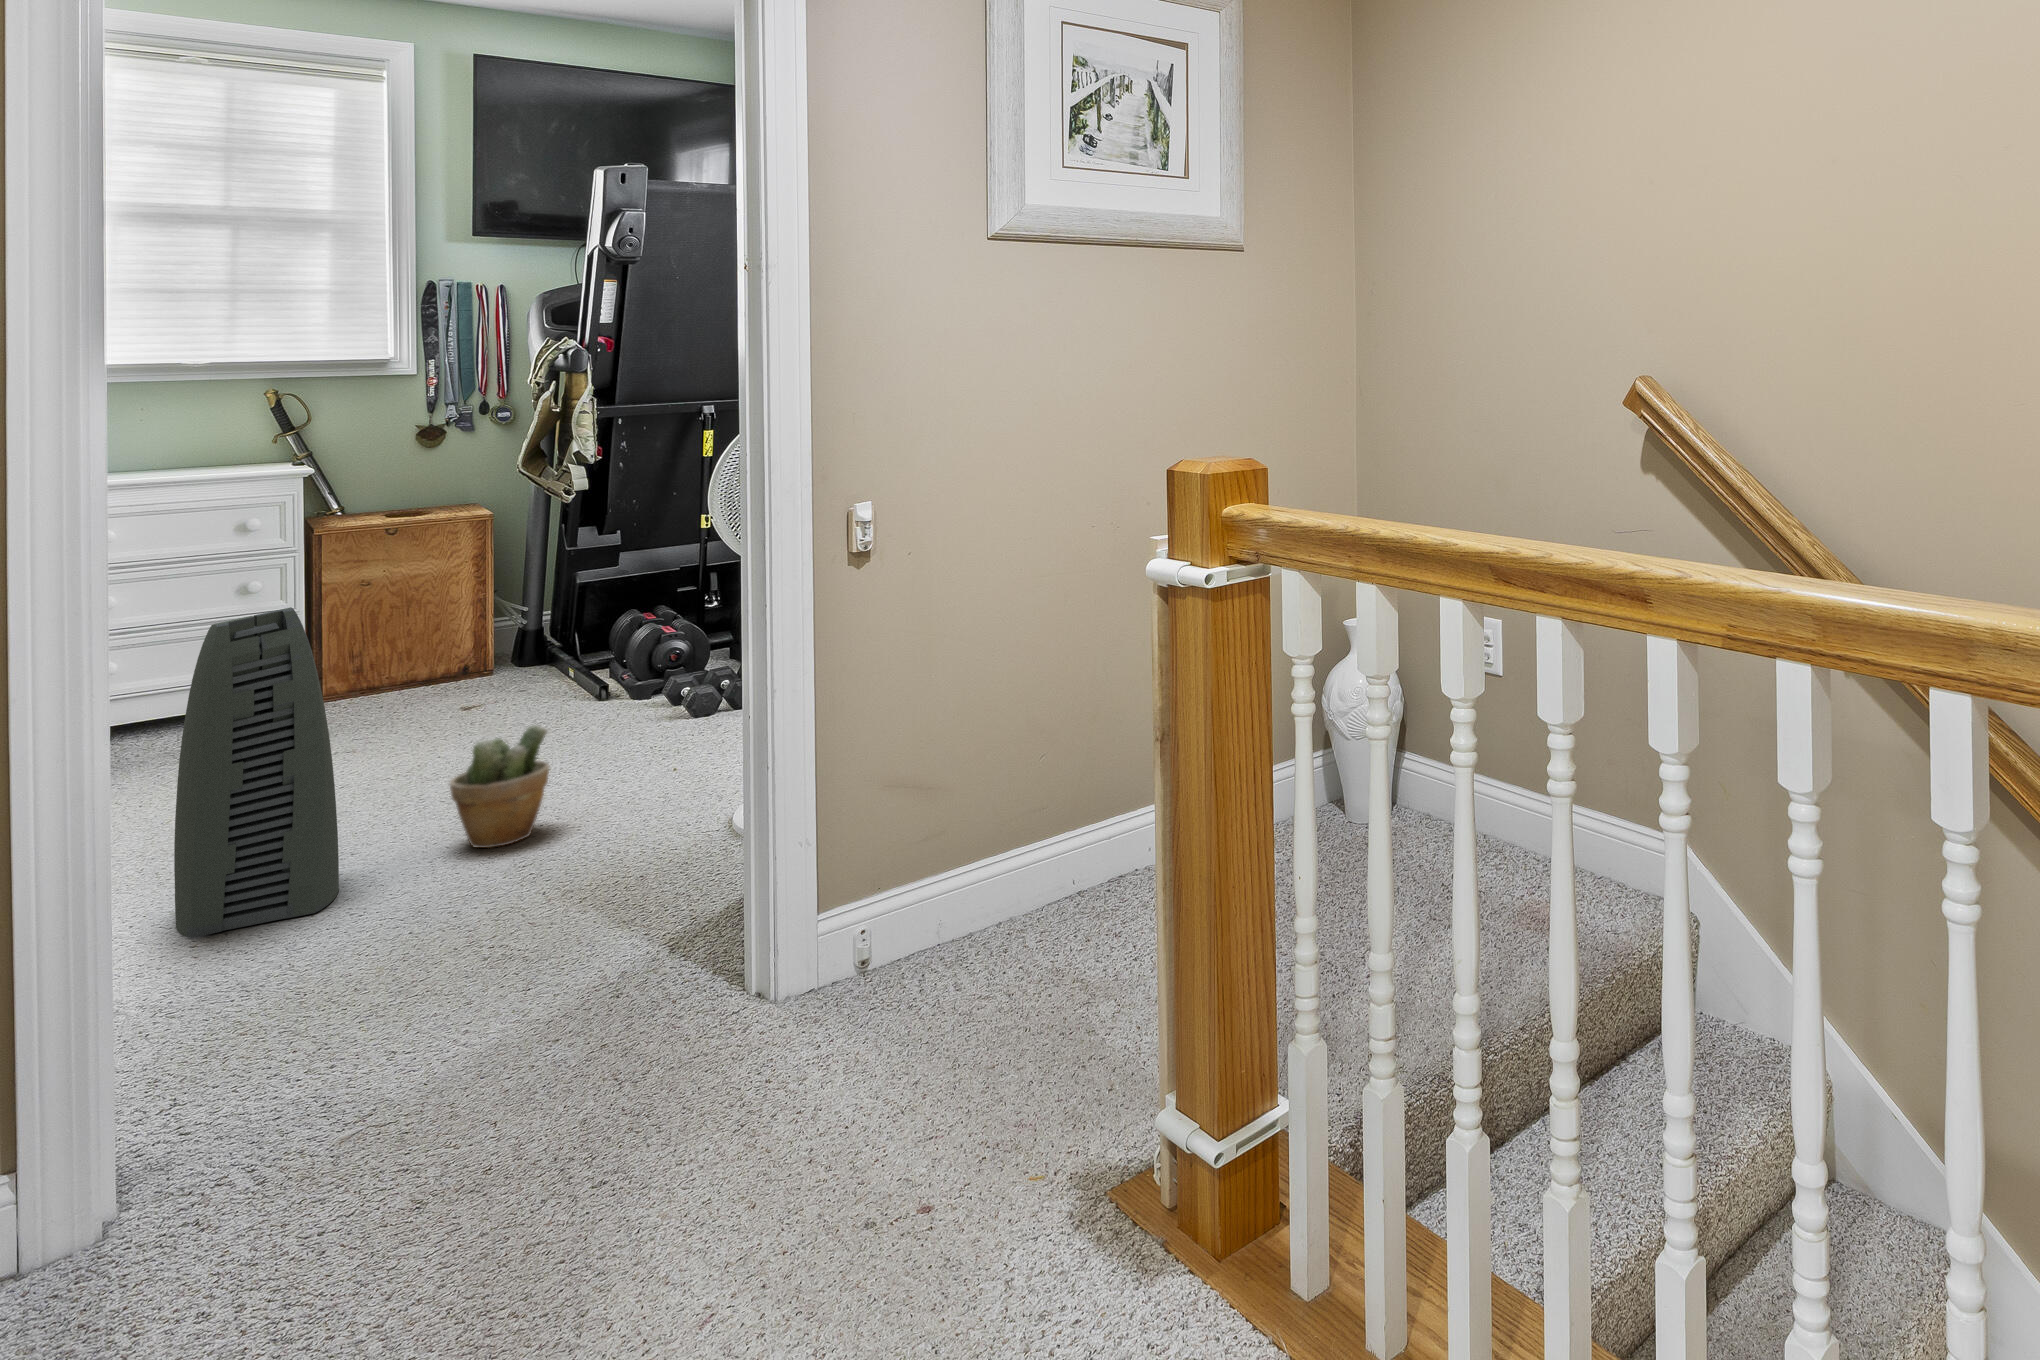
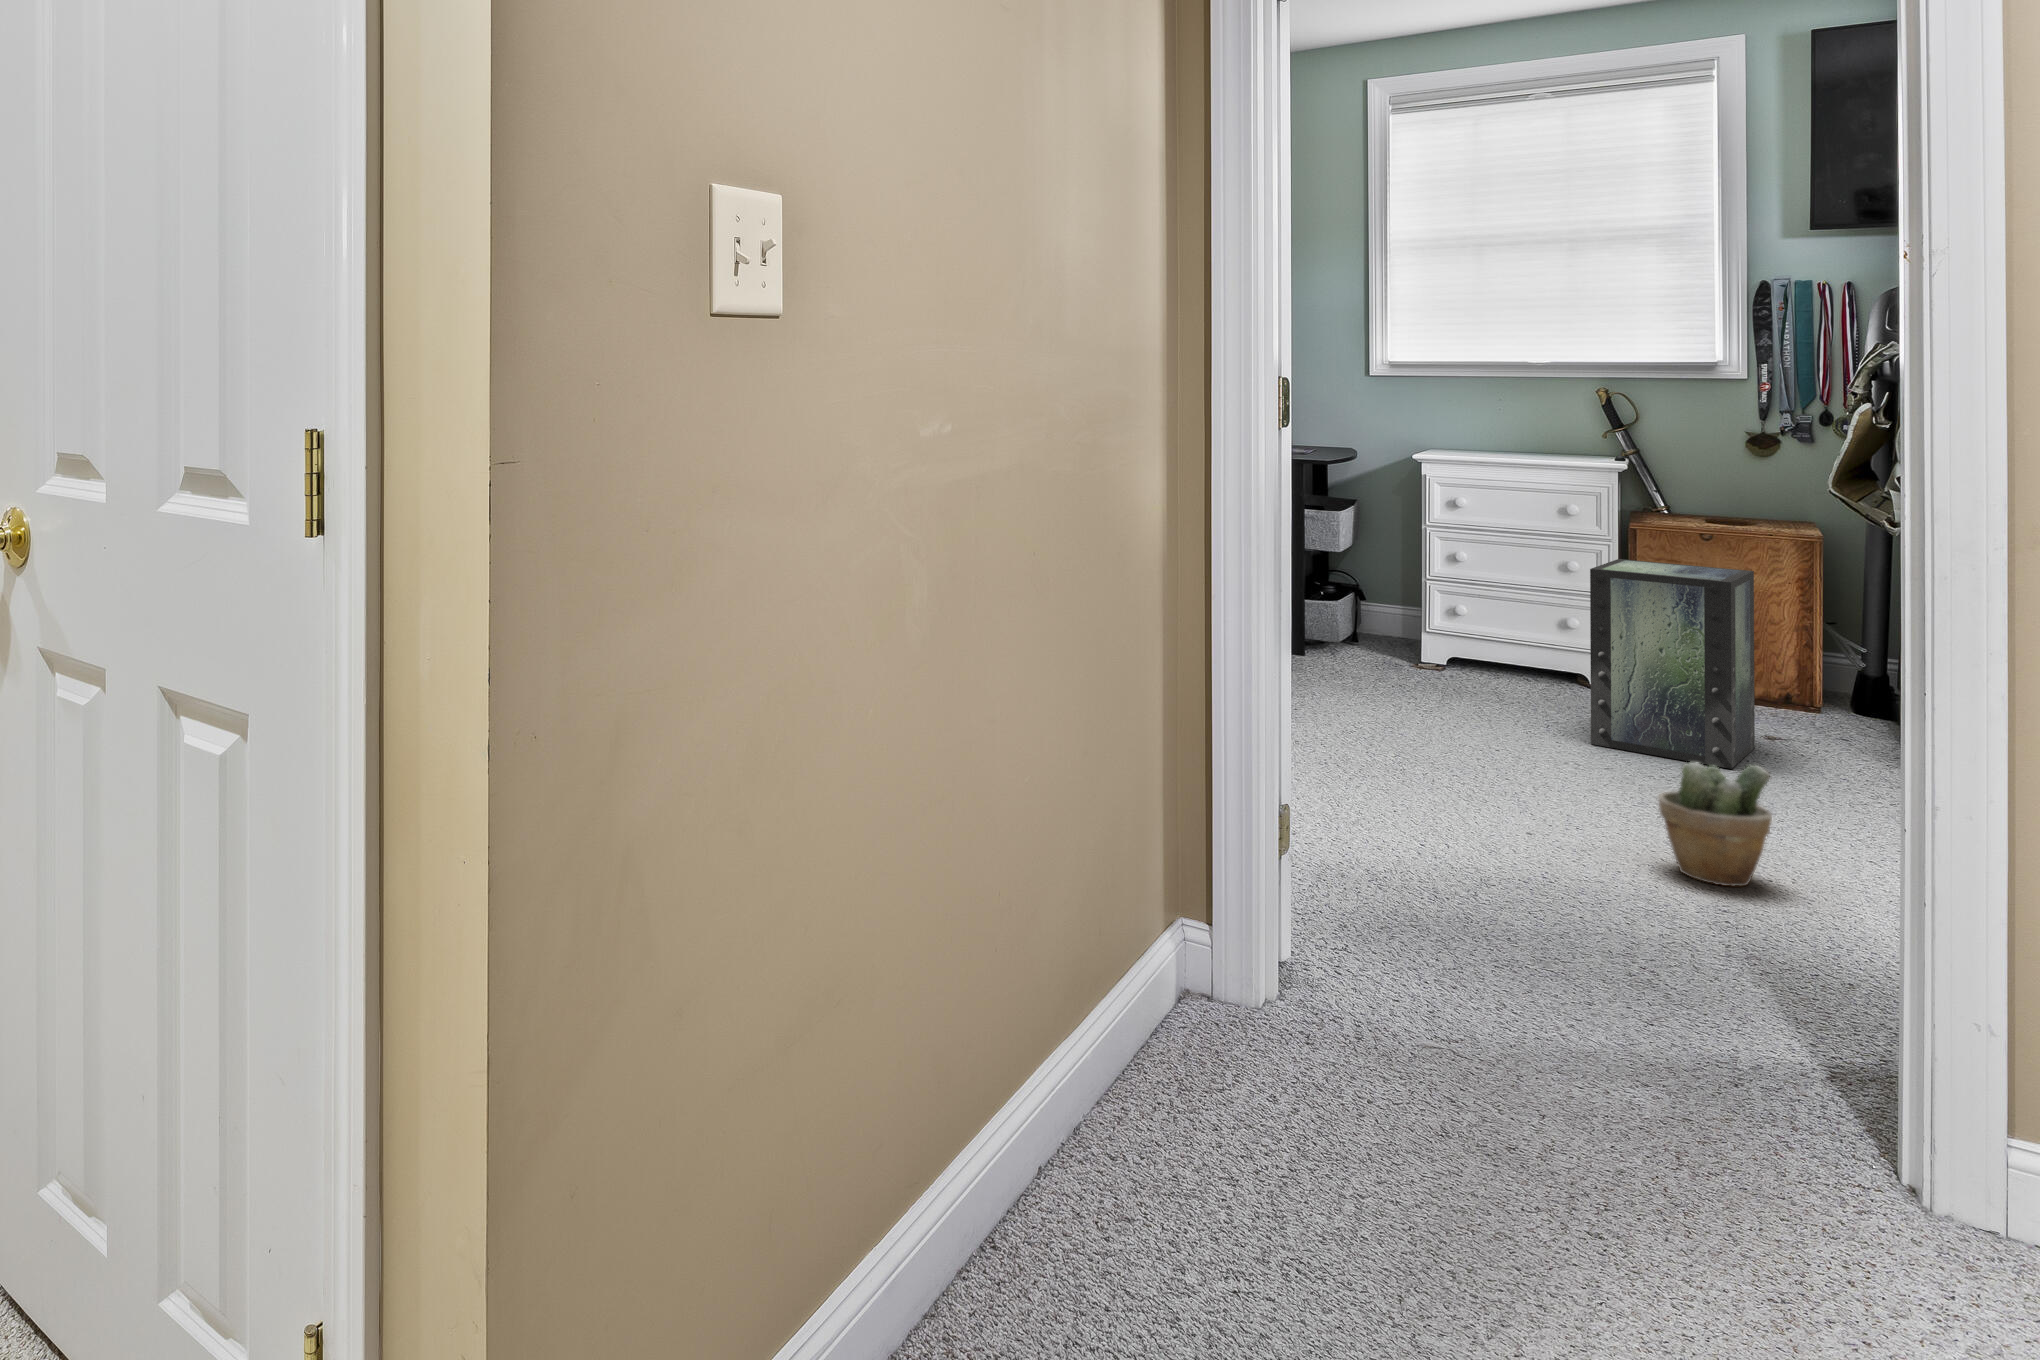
storage box: none [311,555,464,762] -> present [1590,559,1755,769]
air purifier: present [174,607,339,938] -> none [1415,580,1545,866]

